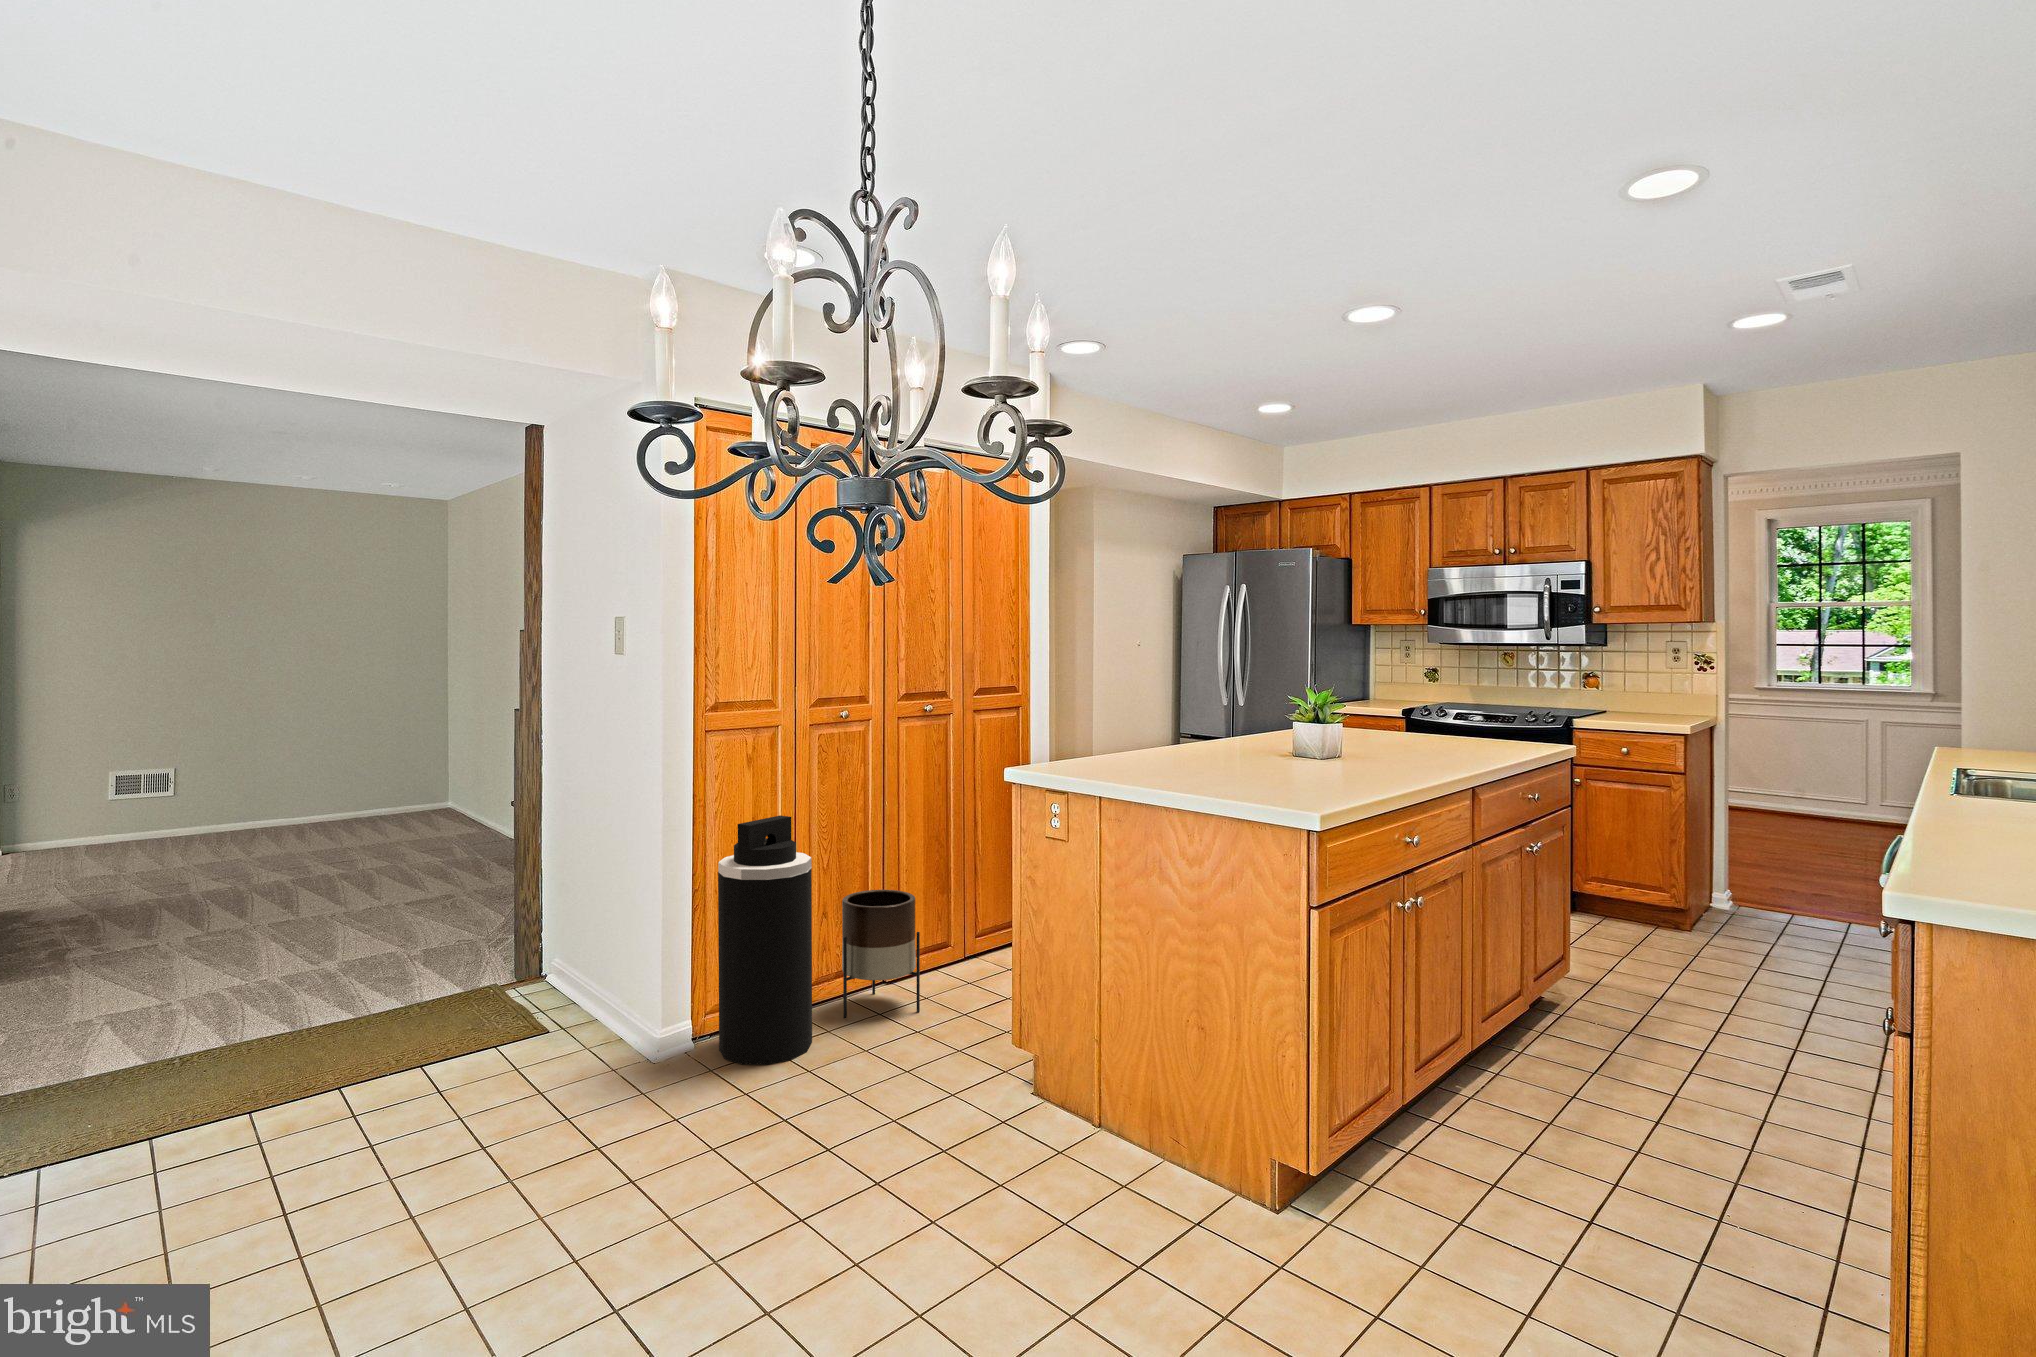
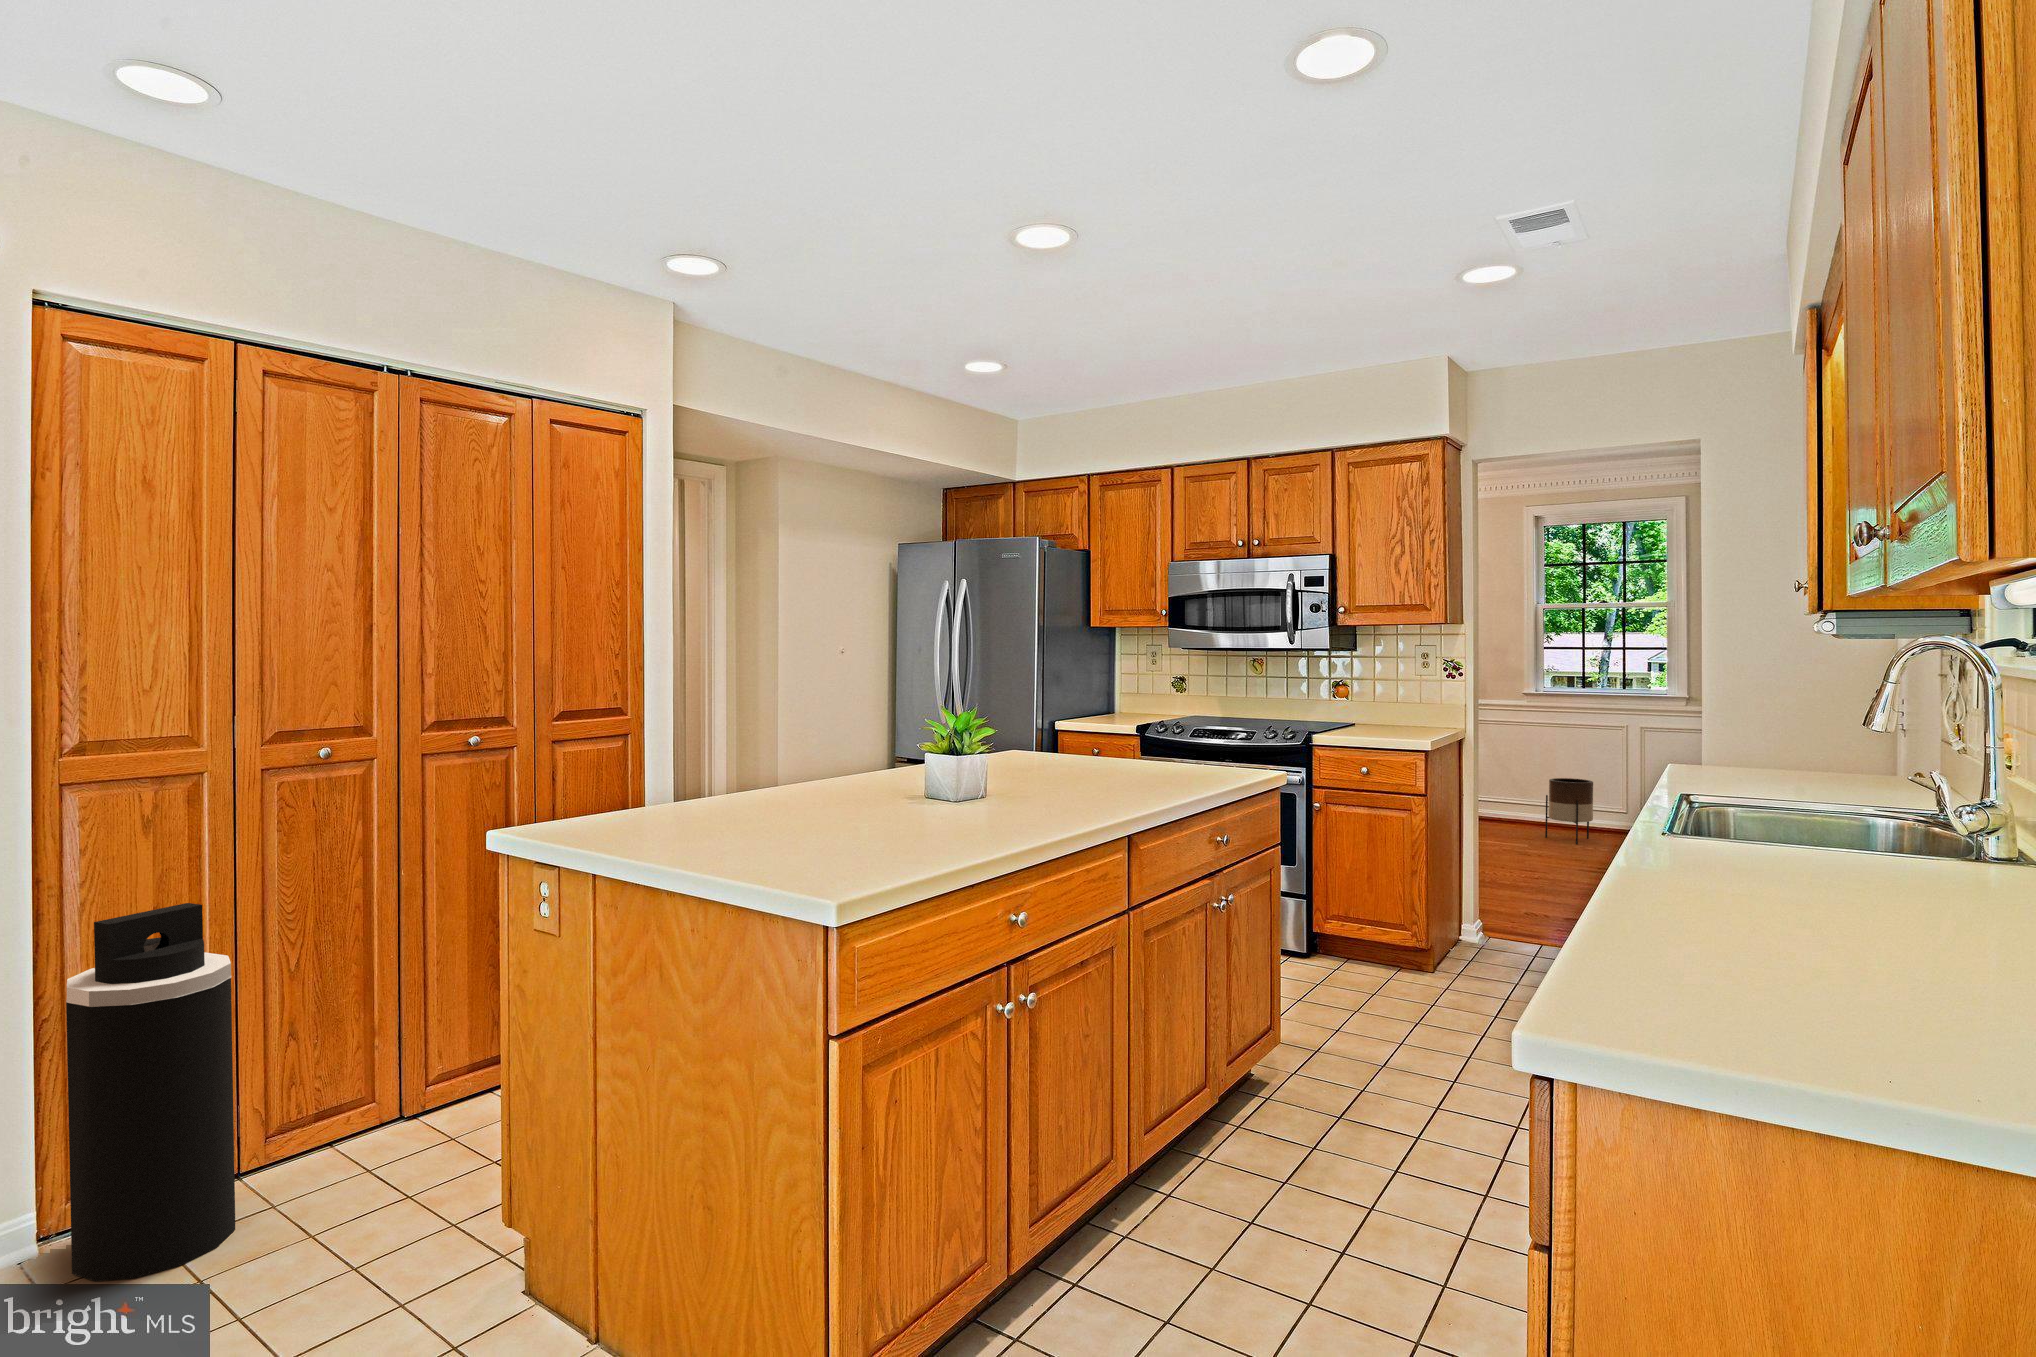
planter: present [842,890,920,1019] -> present [1545,778,1593,844]

